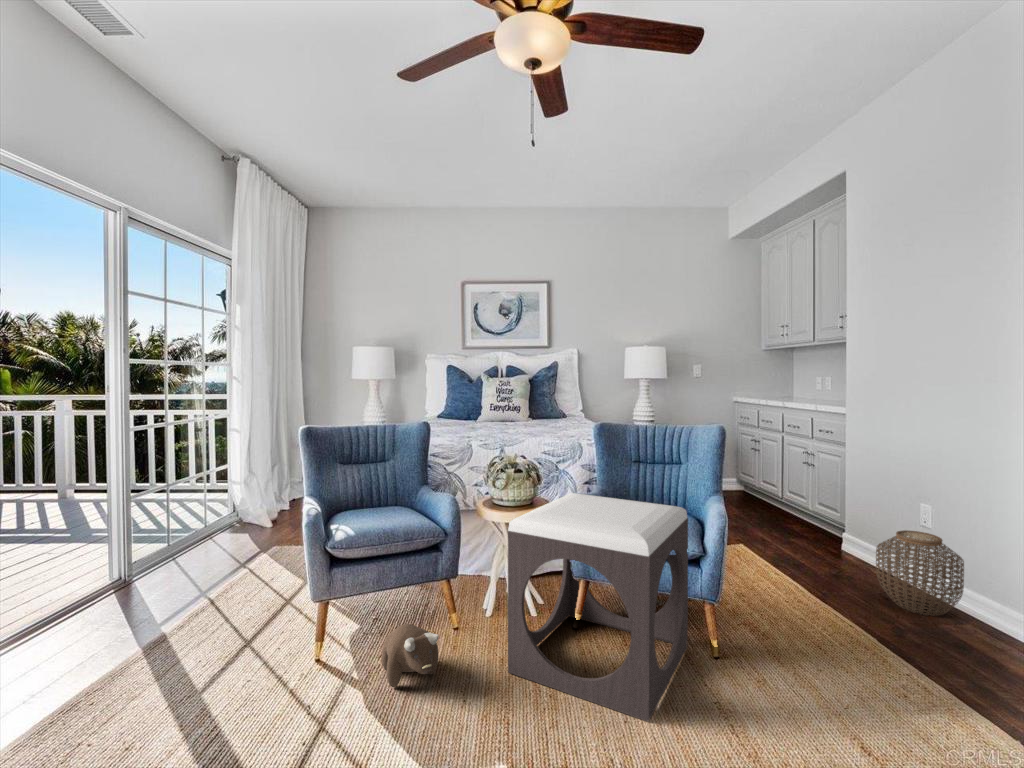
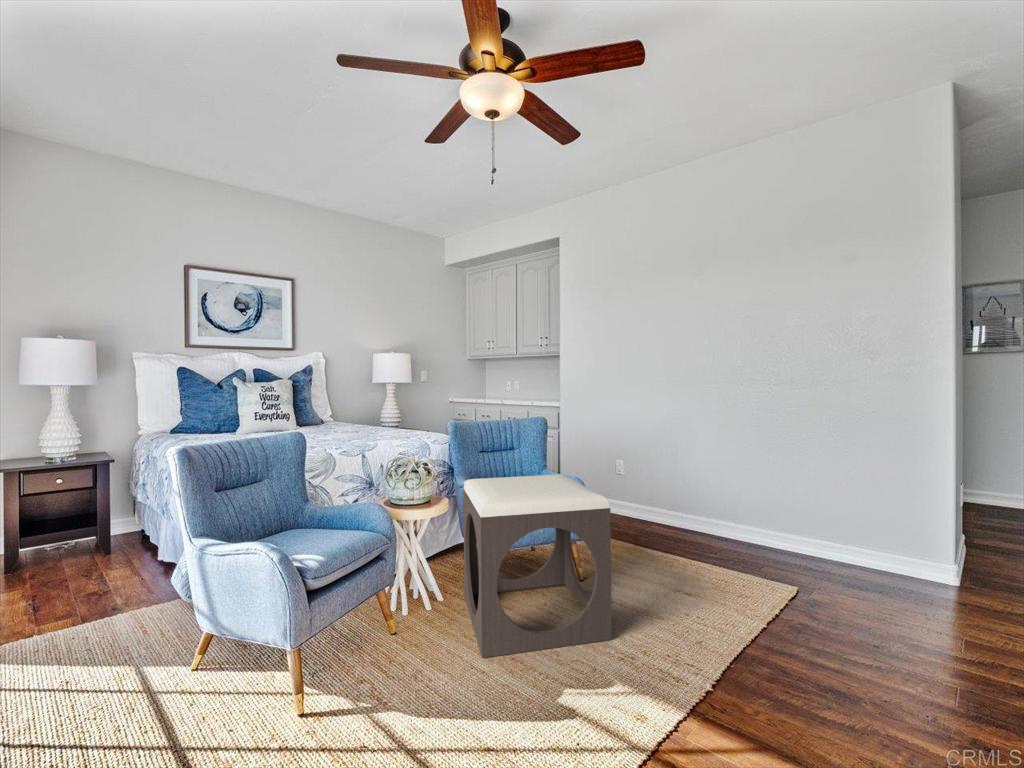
woven basket: present [876,530,964,616] -> none [610,474,655,525]
plush toy: present [382,624,439,687] -> none [359,643,449,726]

